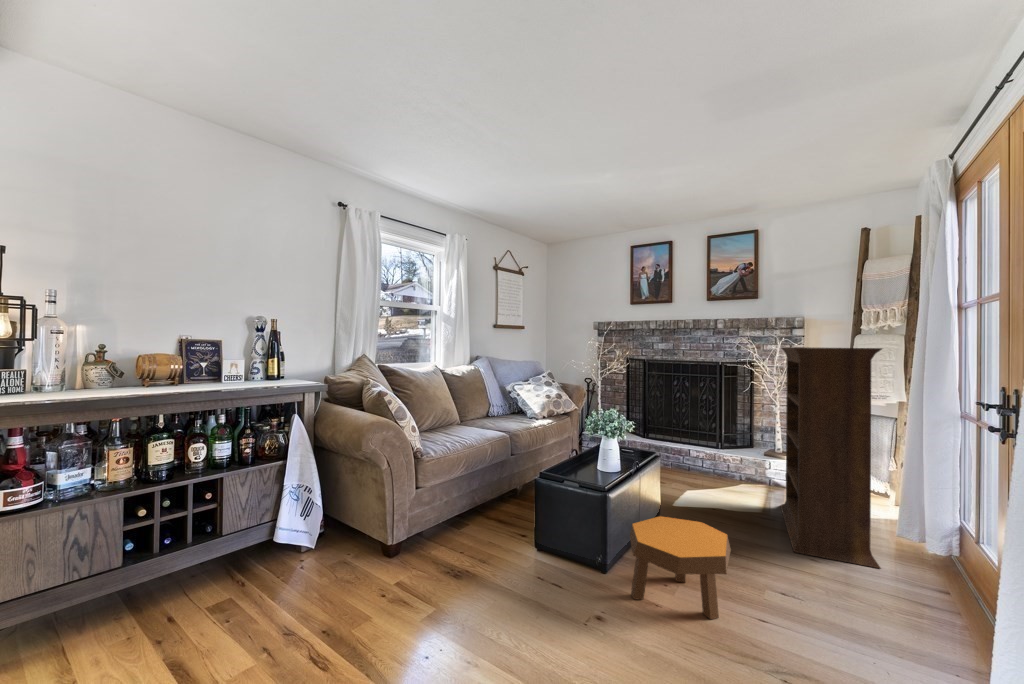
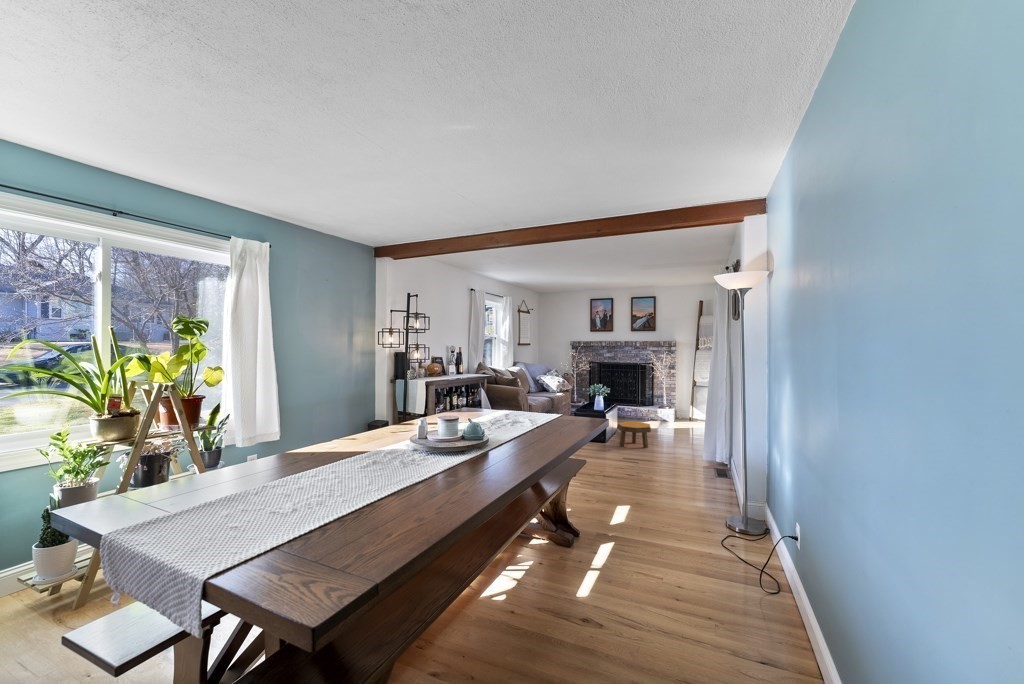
bookcase: present [780,347,882,568] -> none [666,357,699,437]

